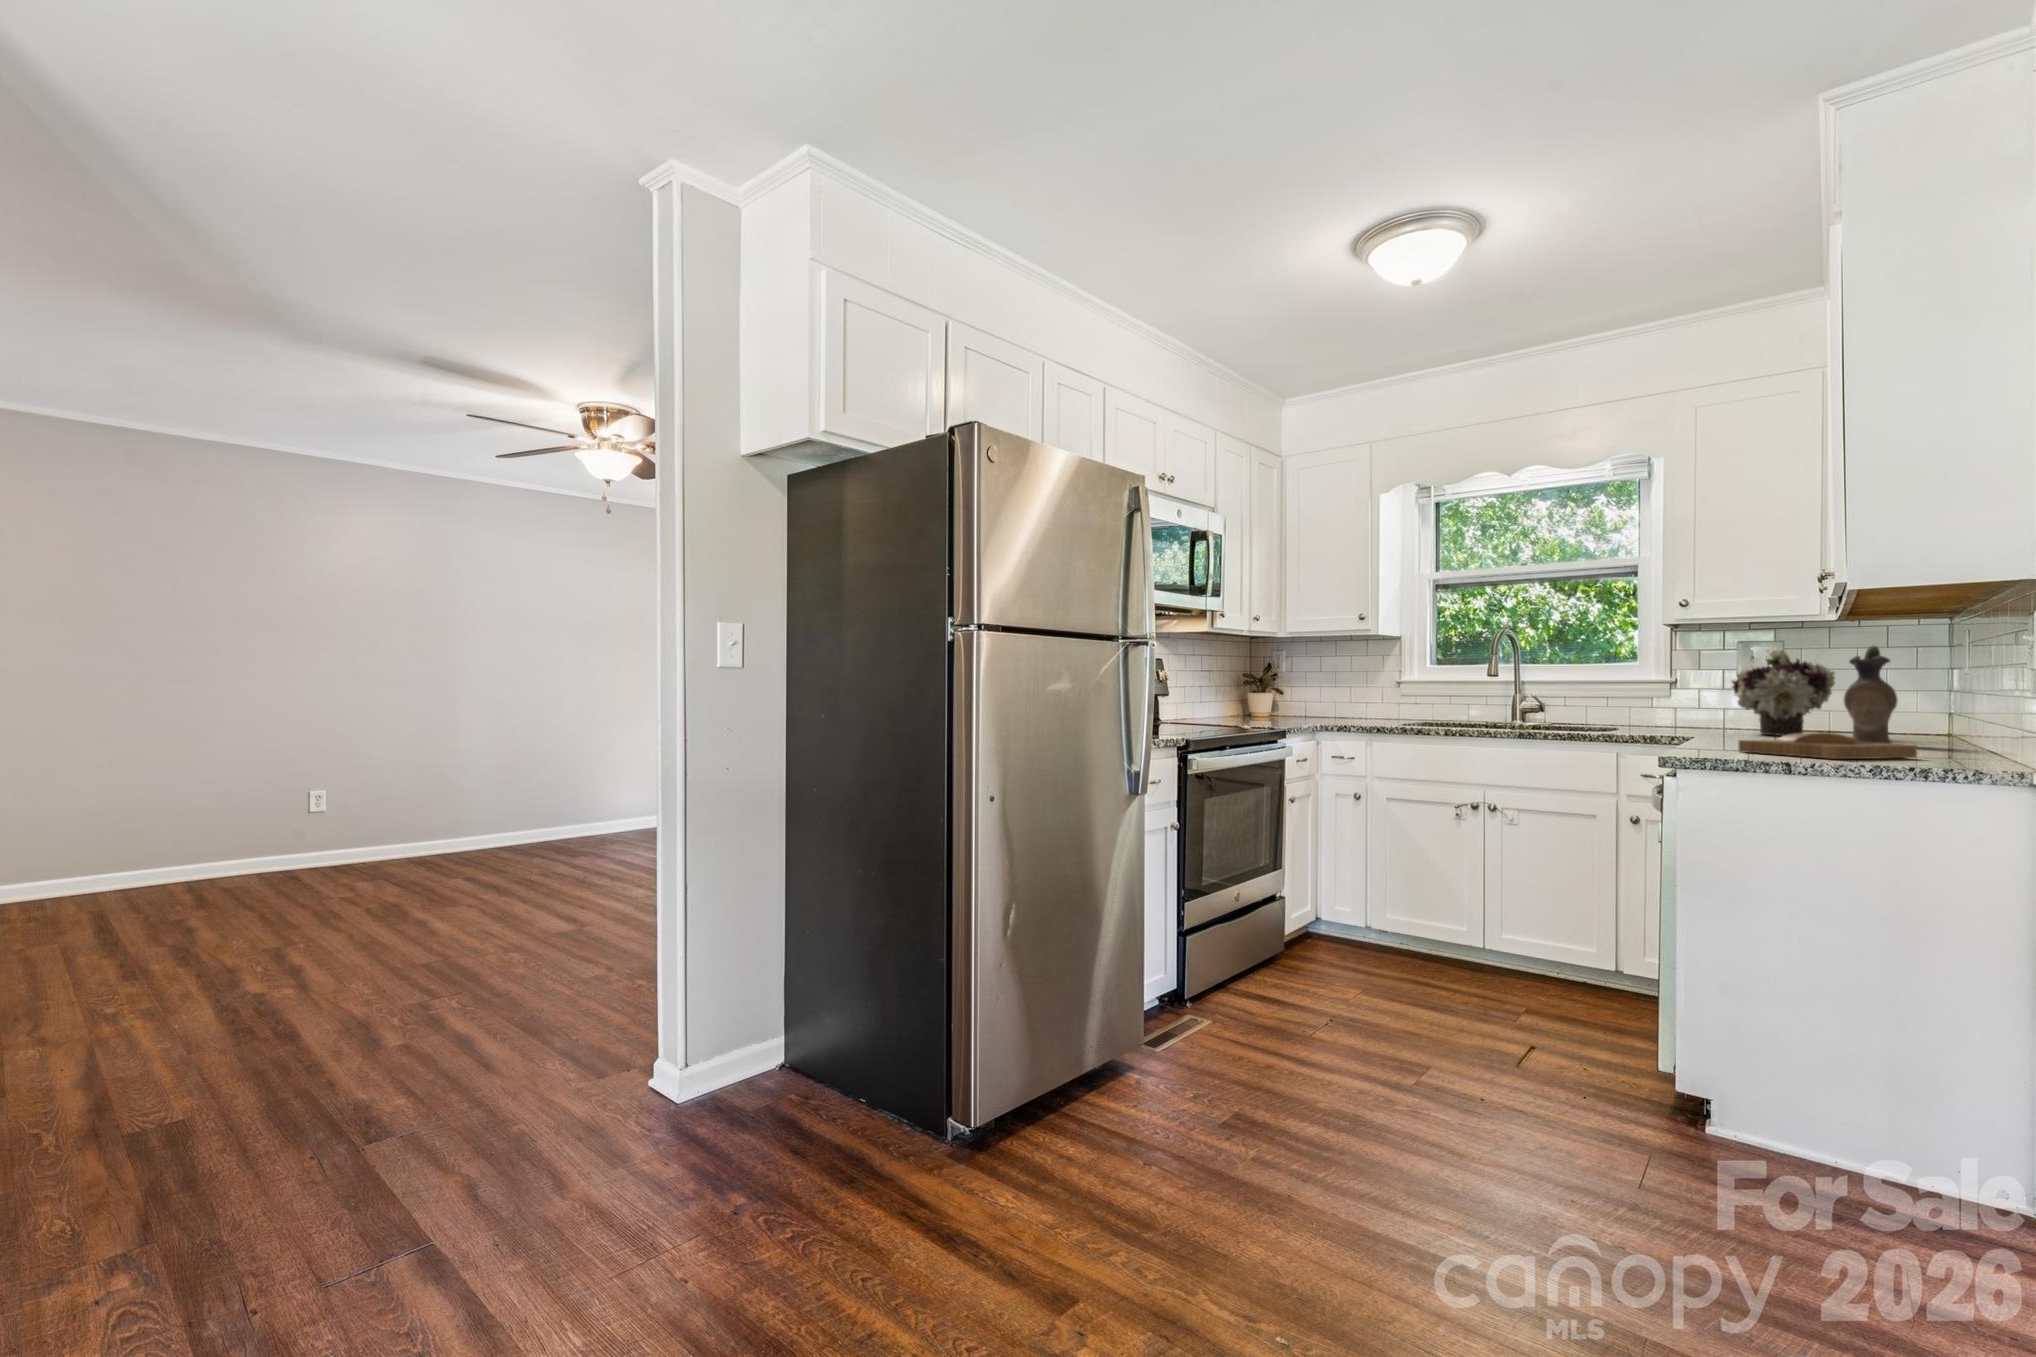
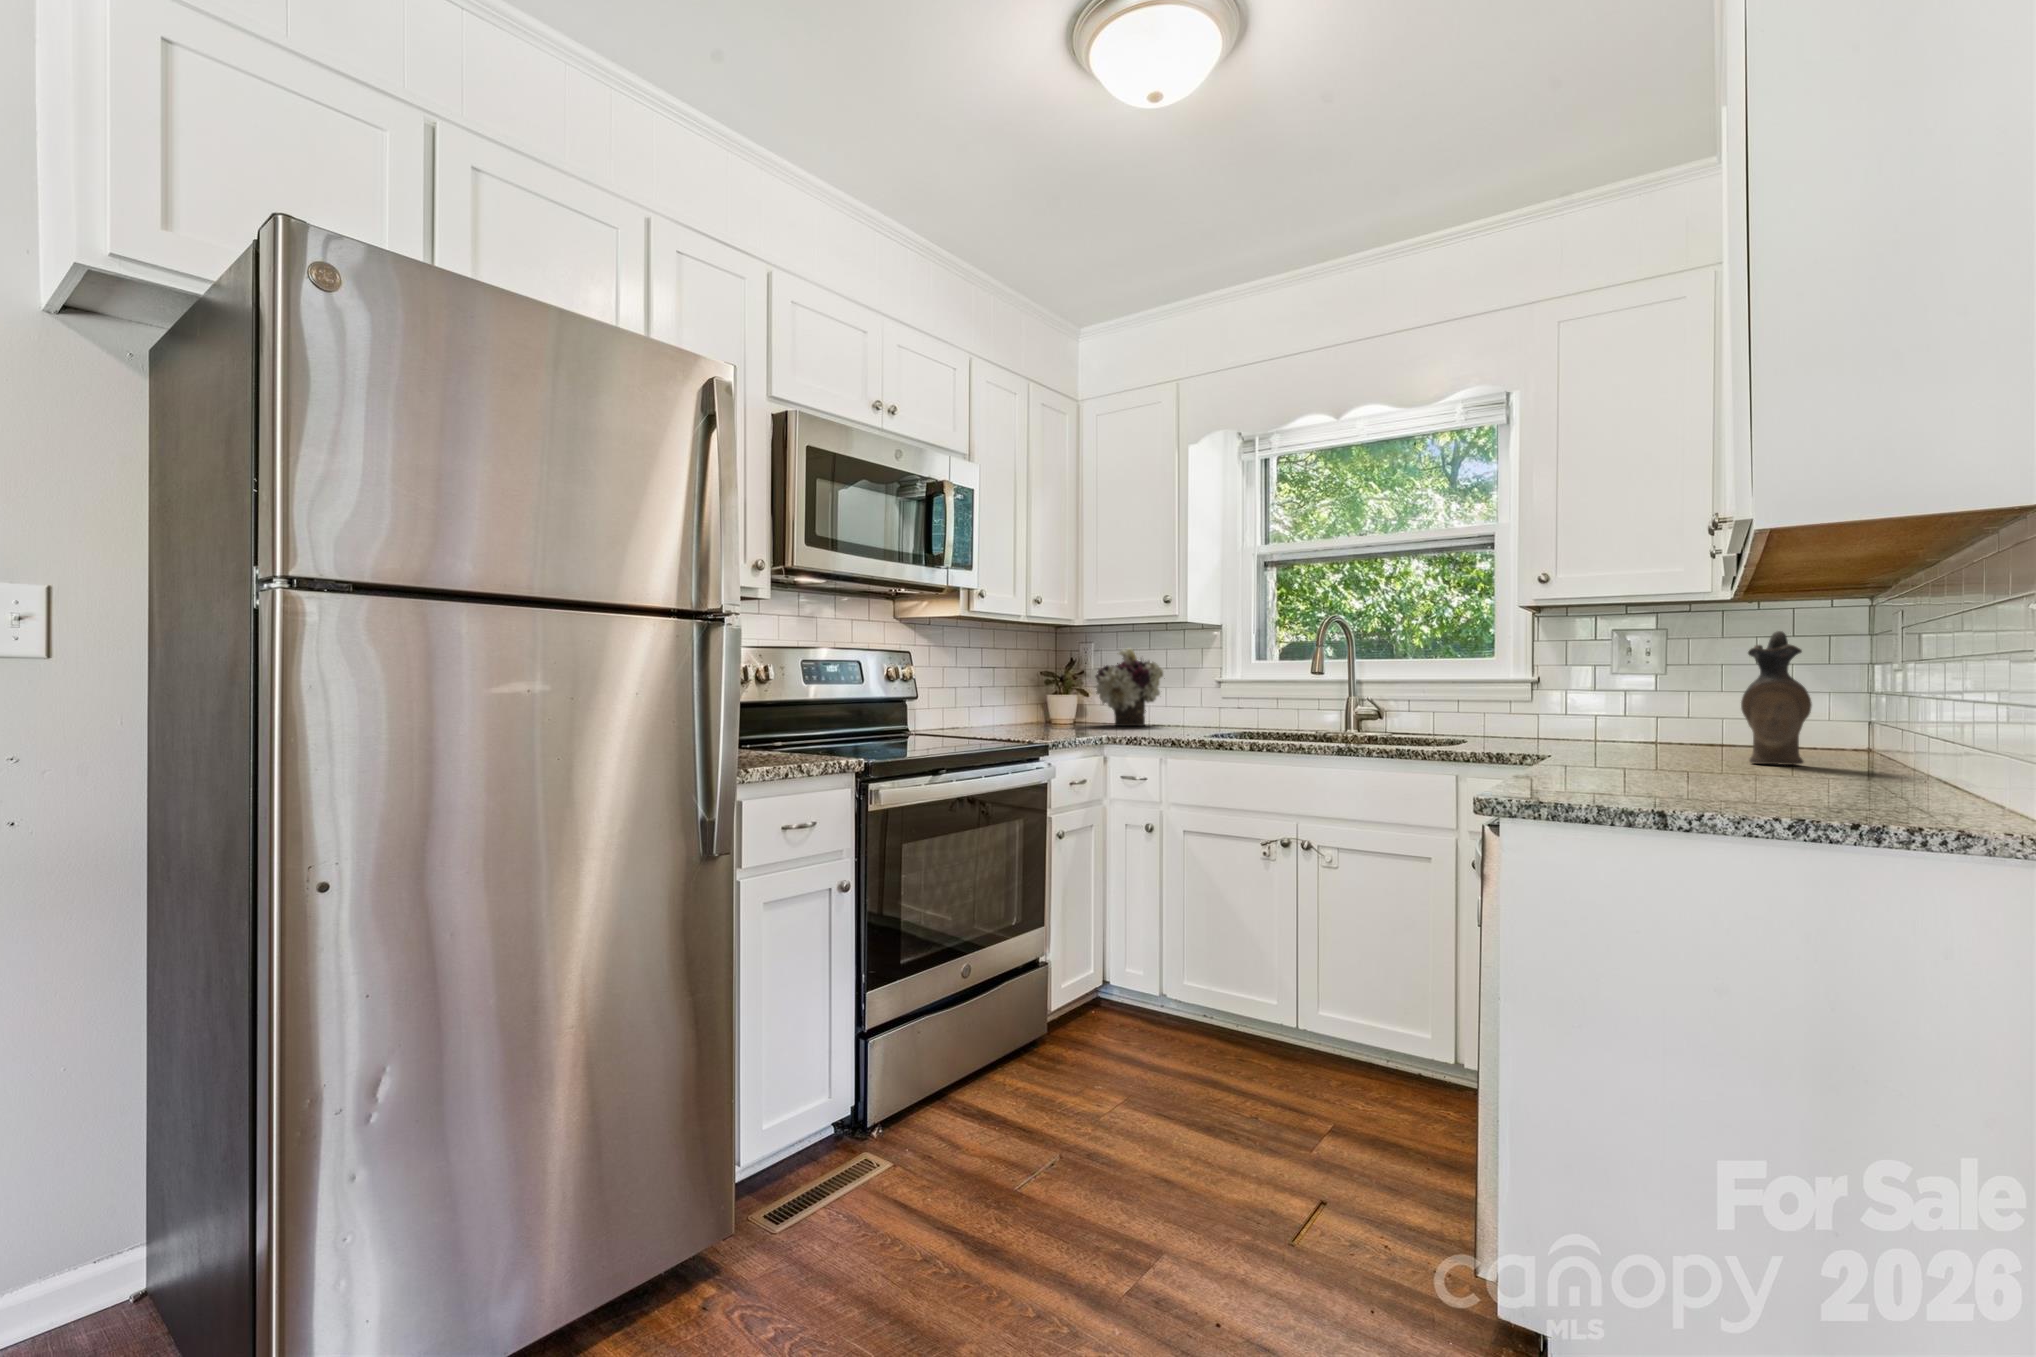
flower arrangement: present [1732,650,1835,736] -> present [1095,648,1163,726]
tray: present [1738,733,1917,759] -> none [1596,758,1851,801]

